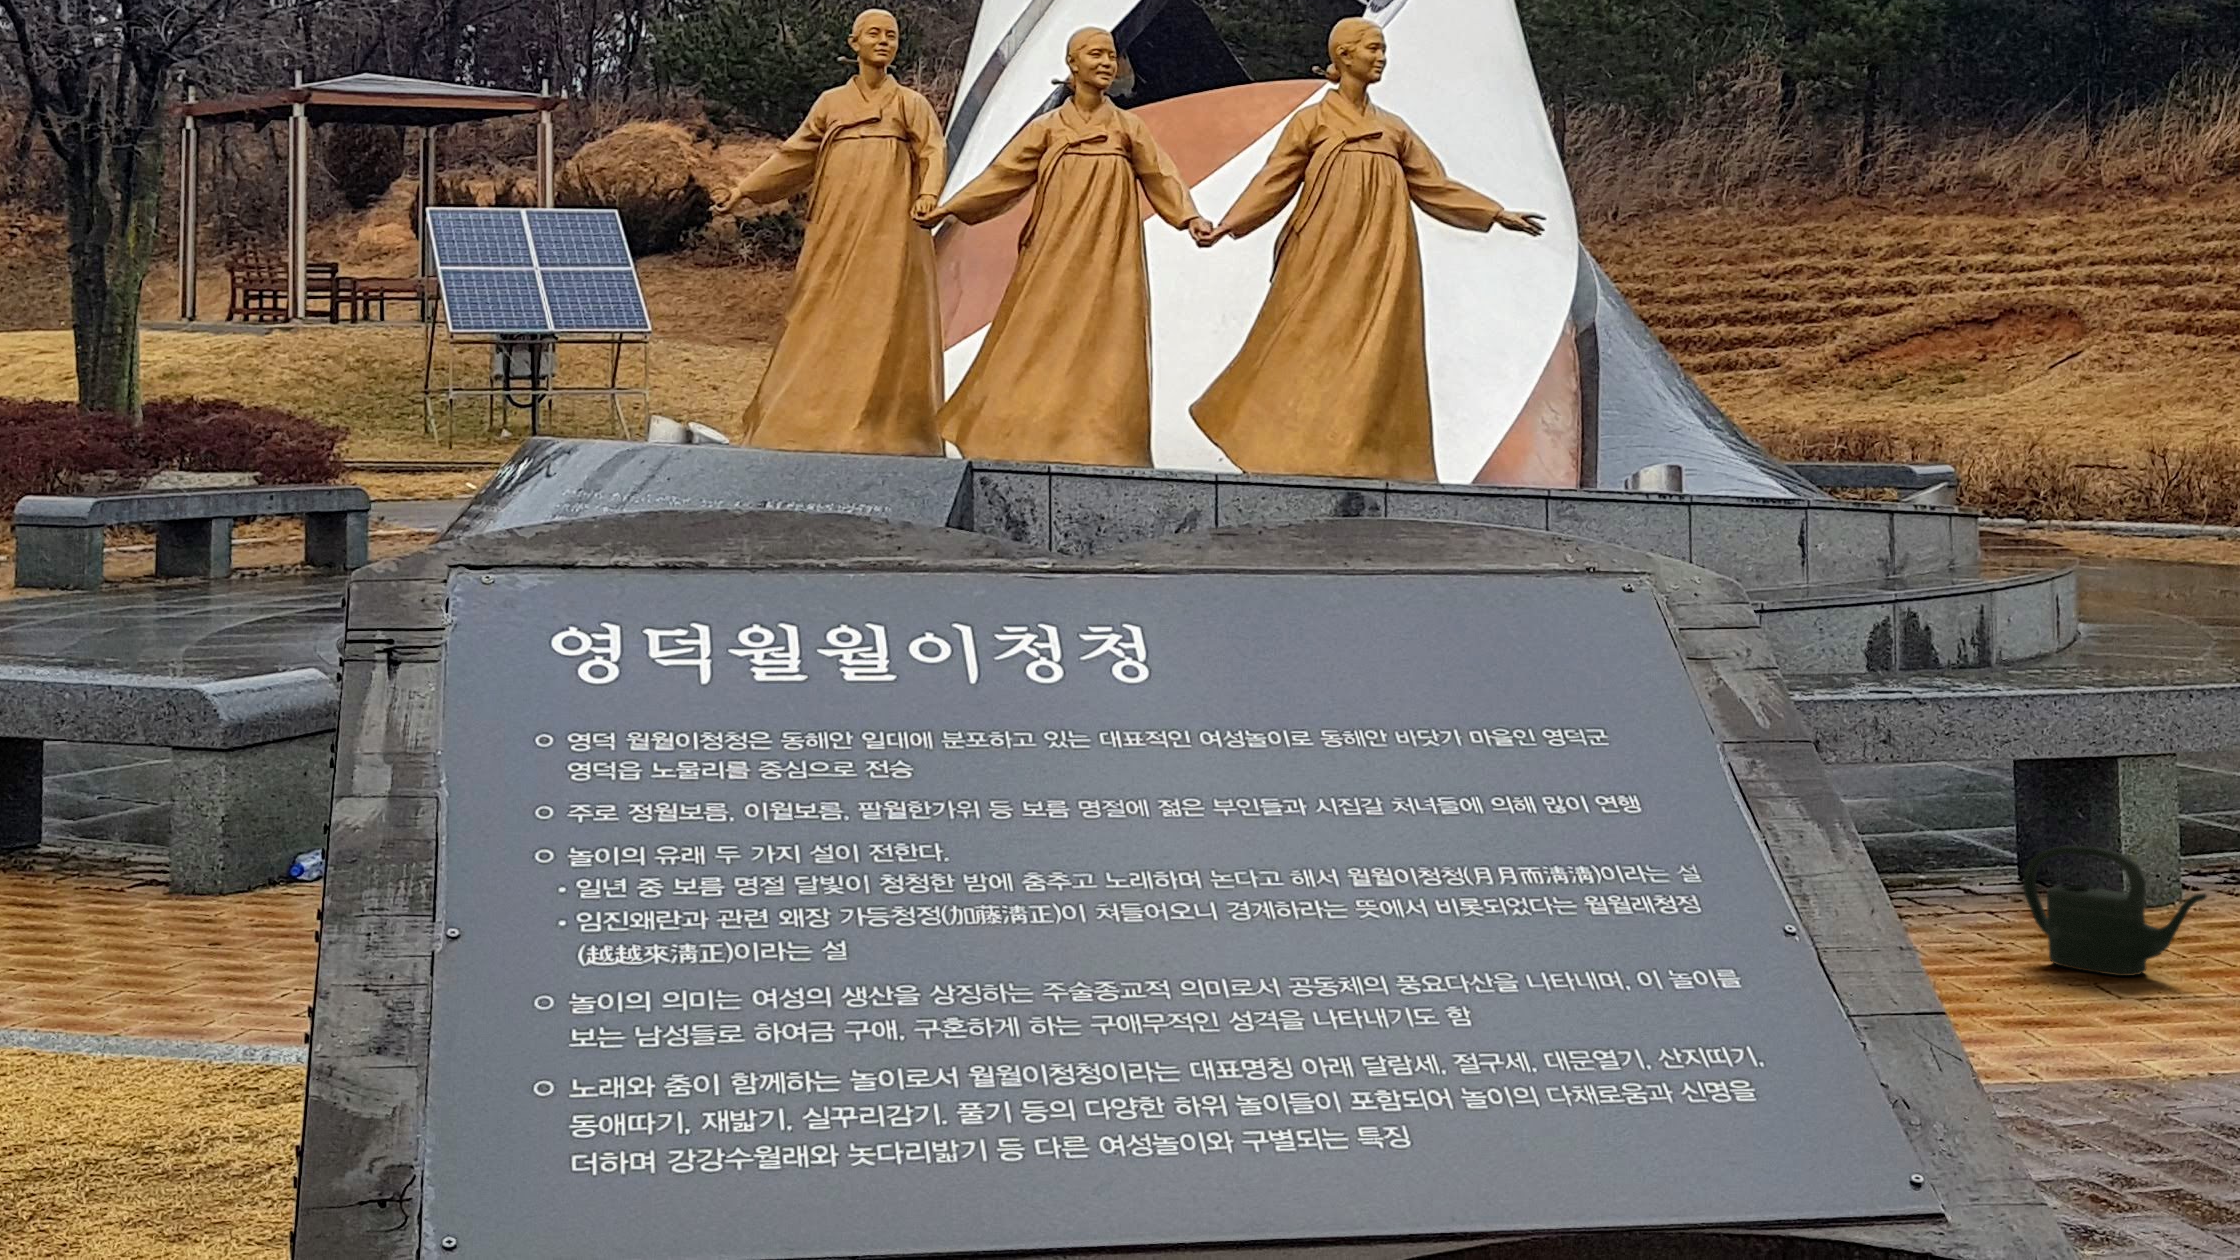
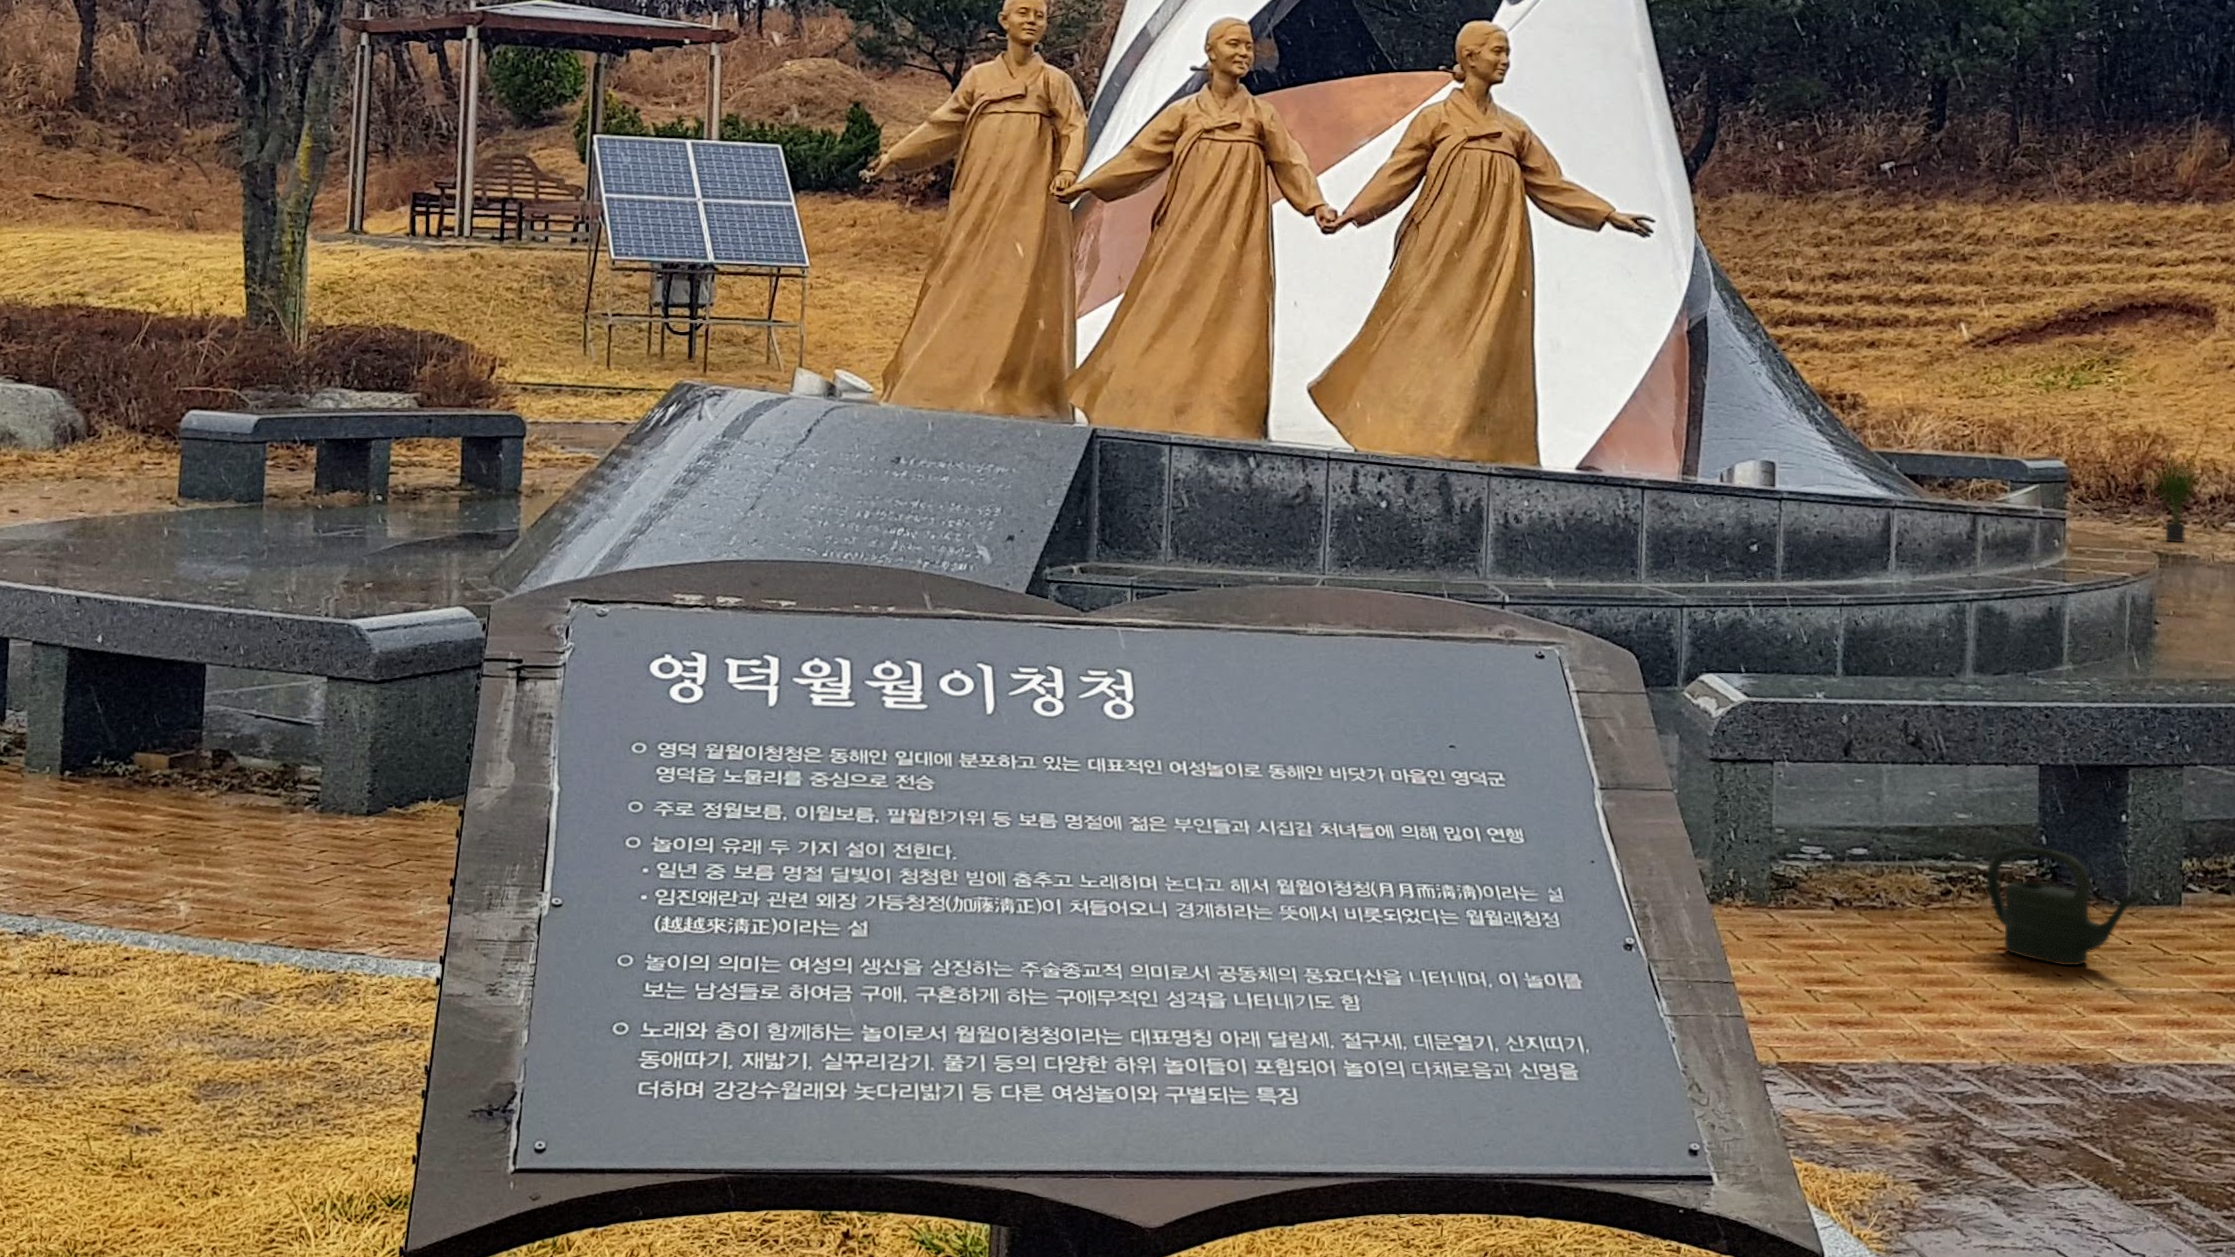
potted plant: none [2047,453,2119,549] -> present [2150,460,2196,542]

